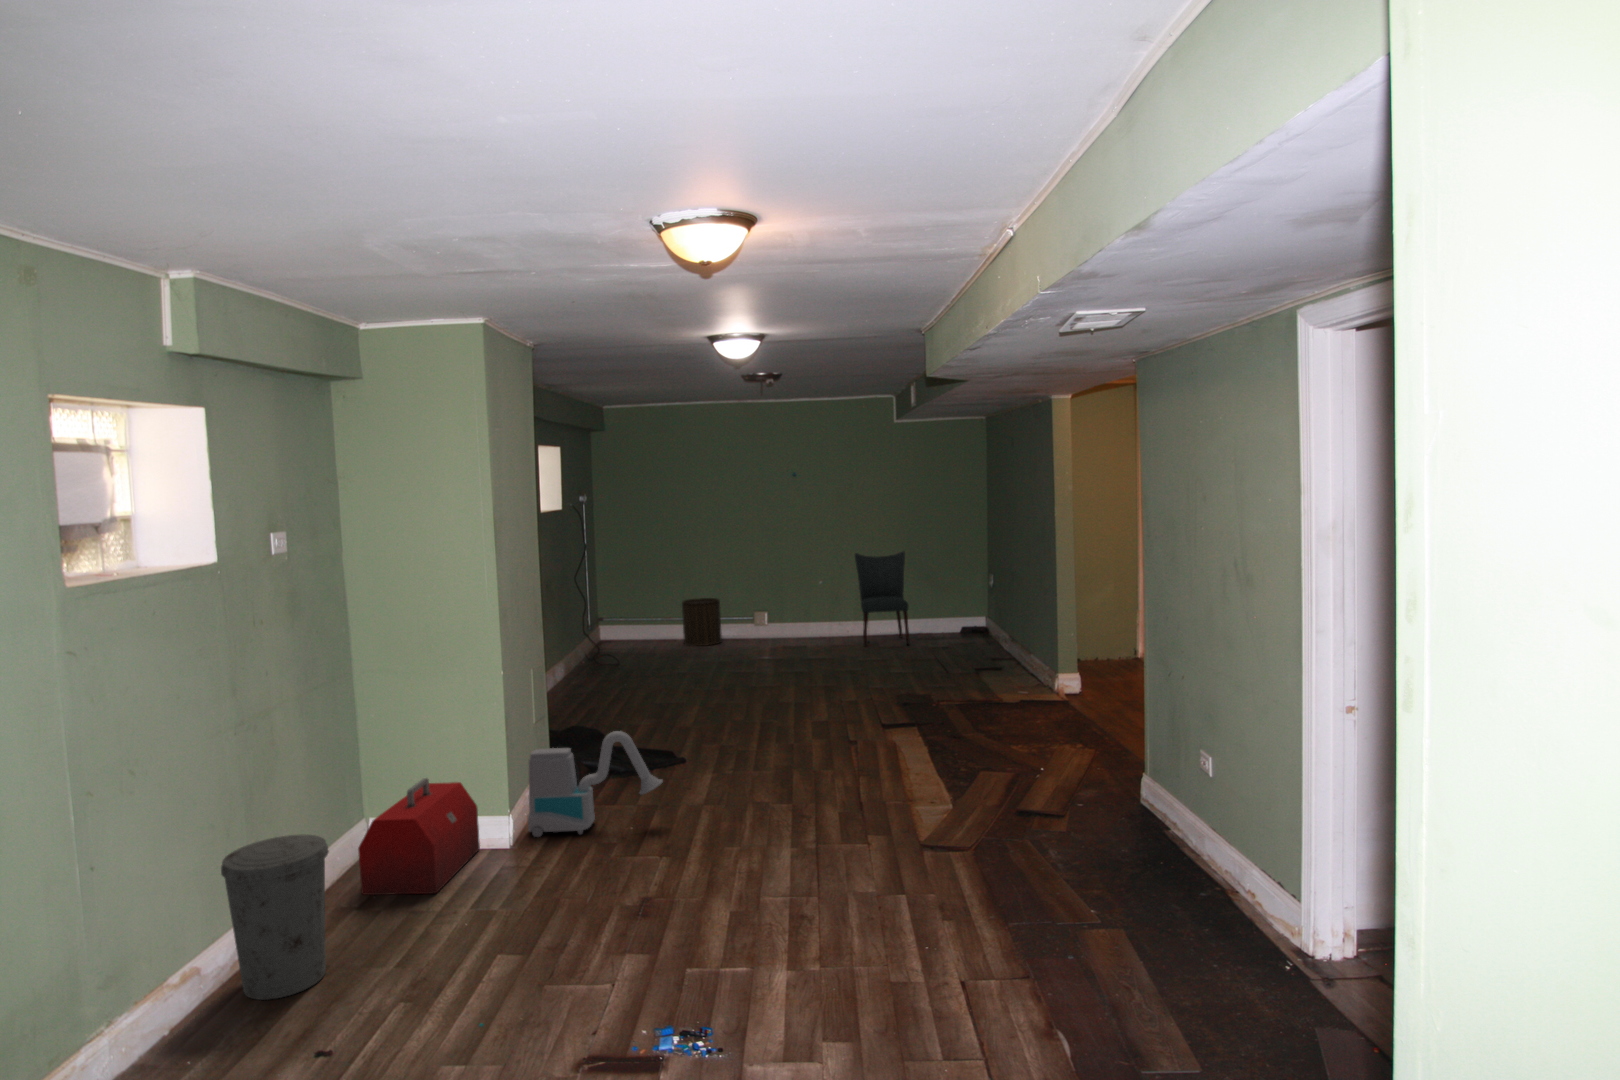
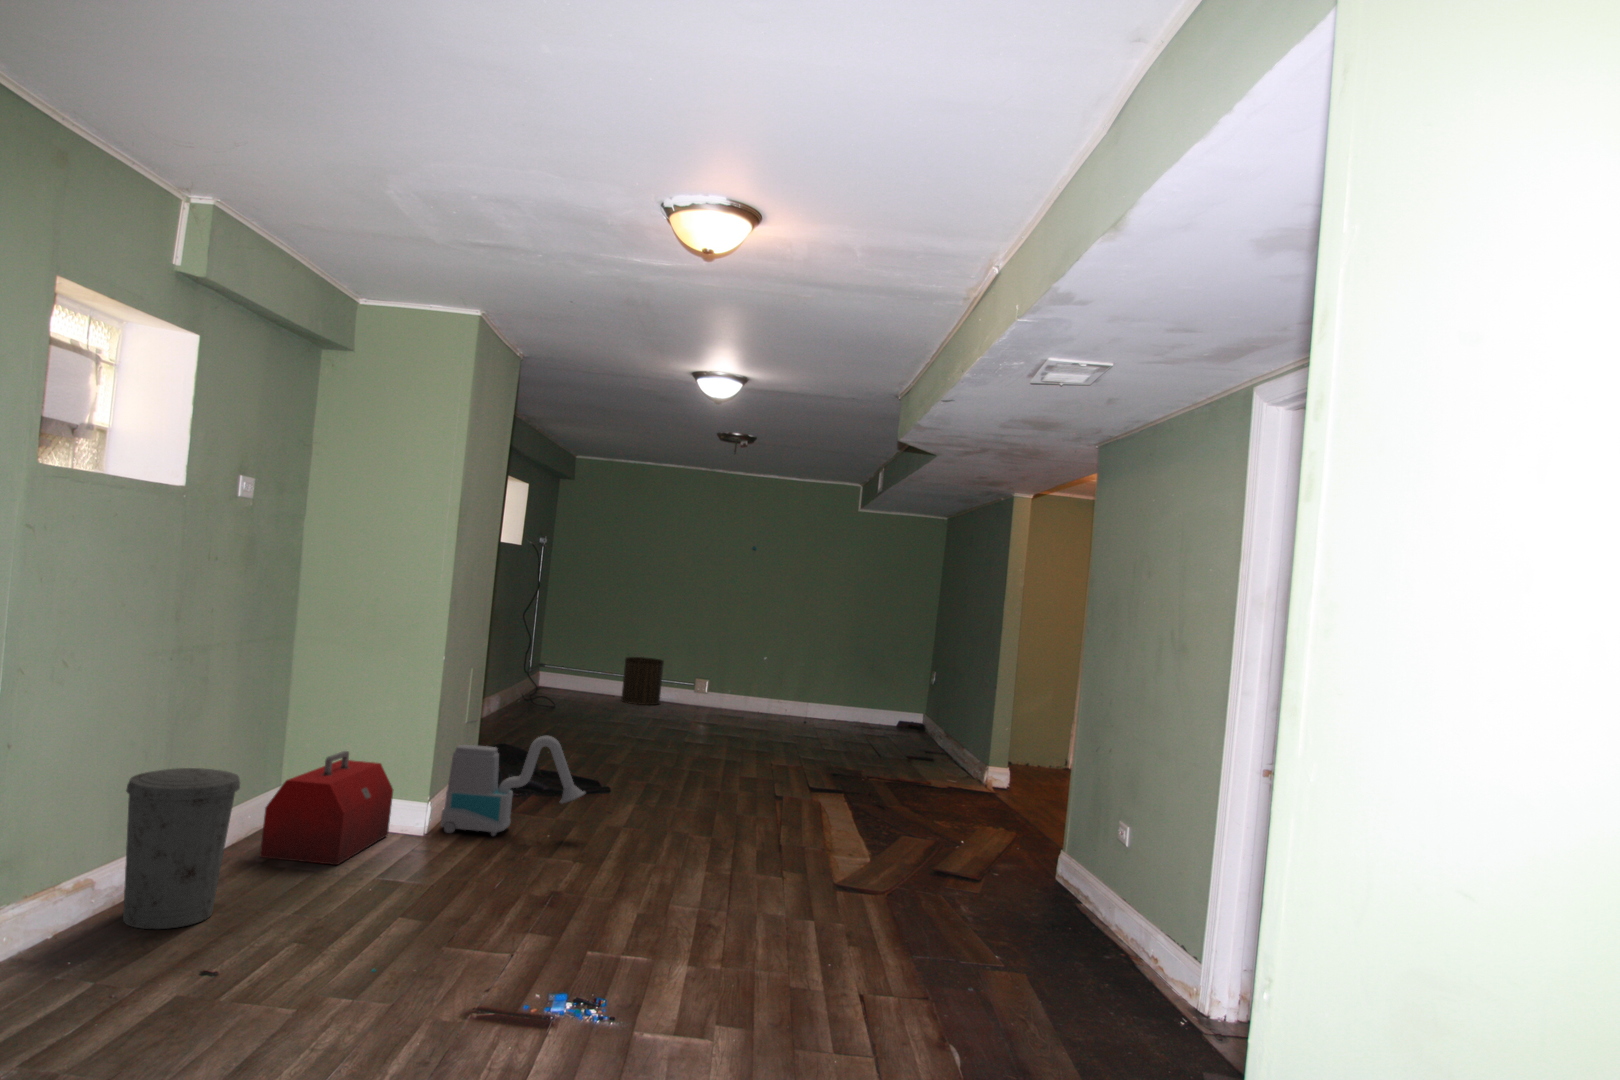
chair: present [855,552,910,647] -> none [801,632,854,730]

